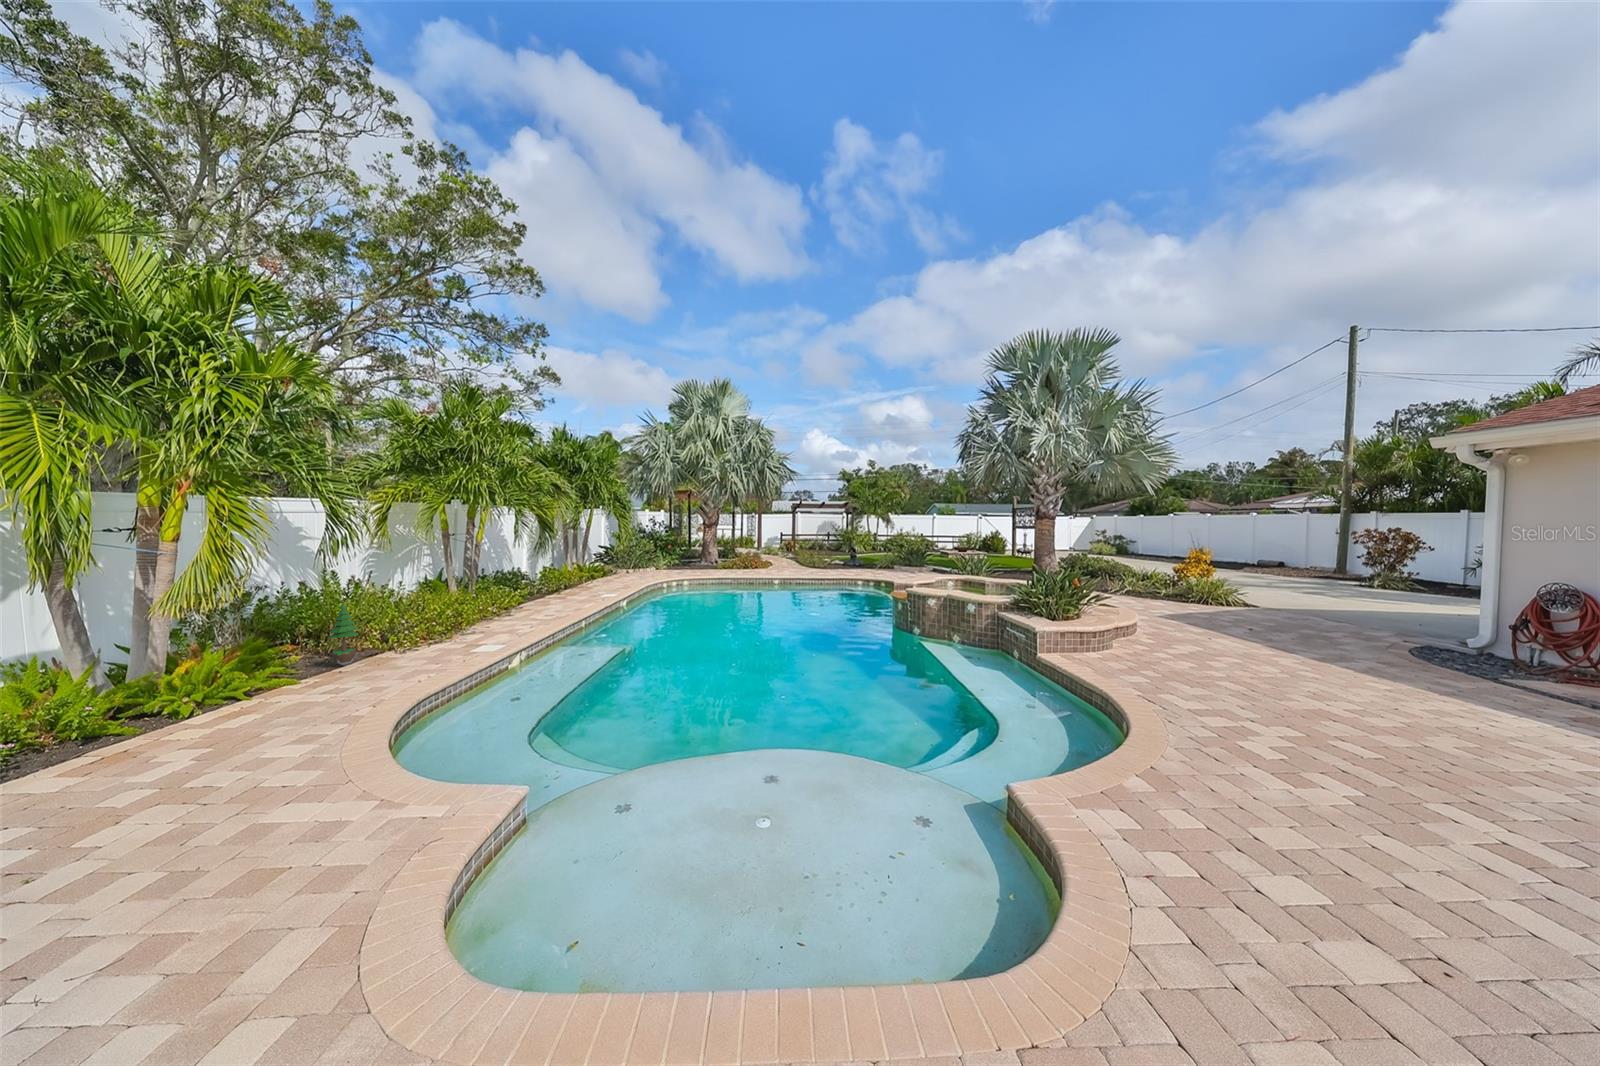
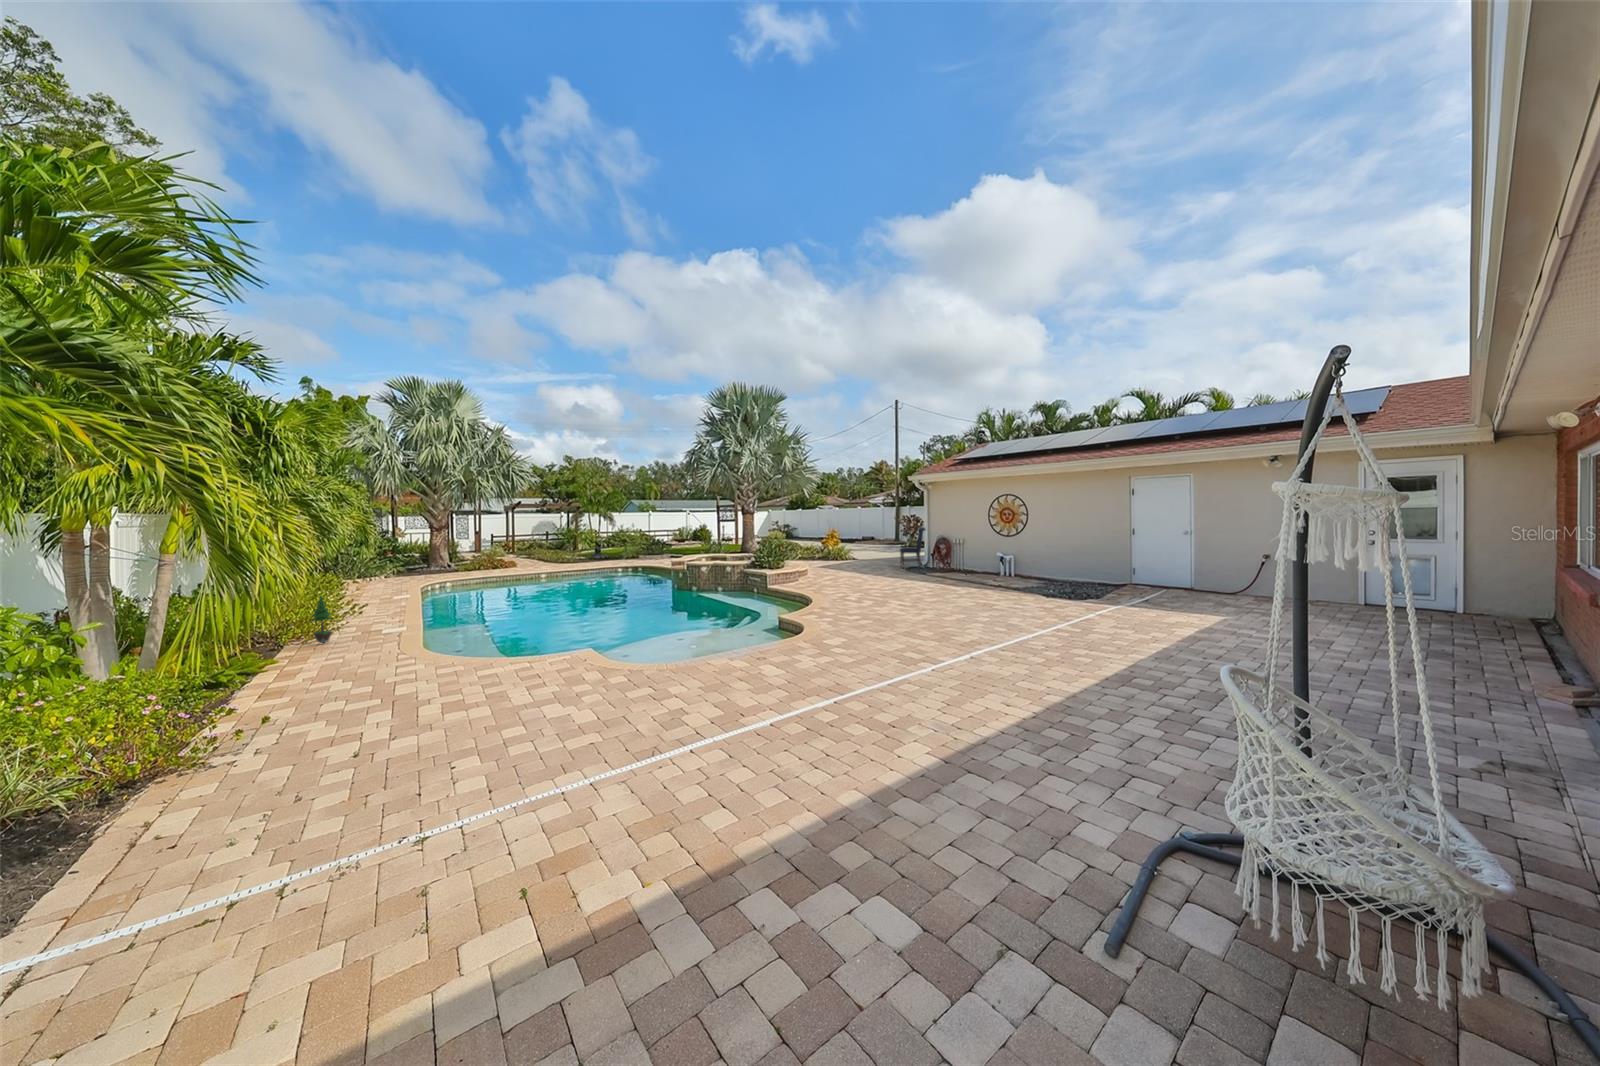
chair: none [1391,559,1501,661] -> present [900,527,925,566]

